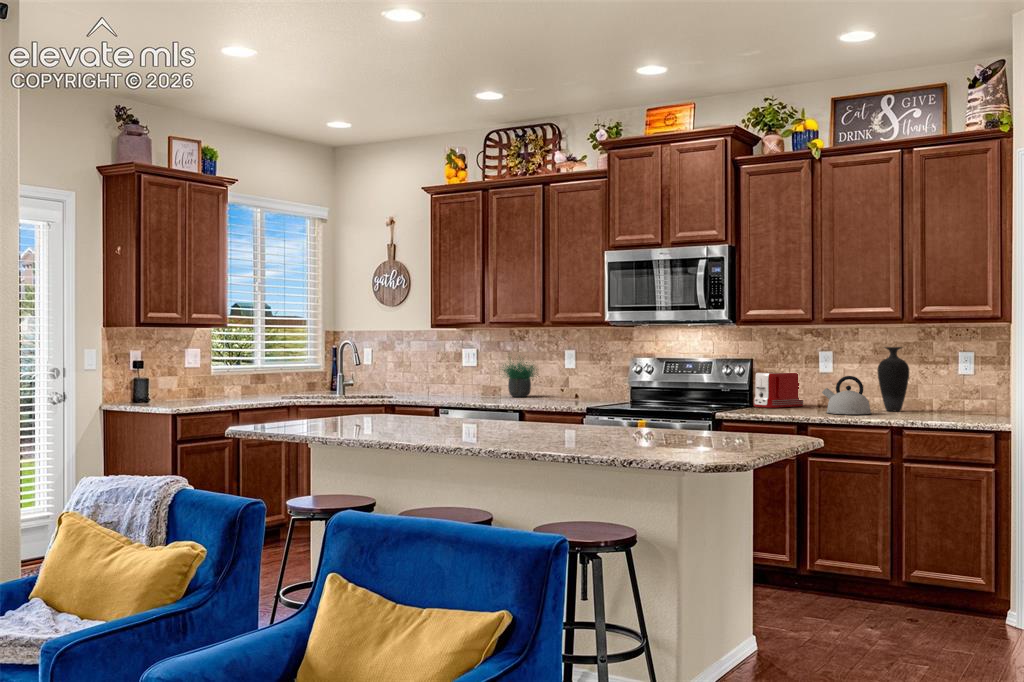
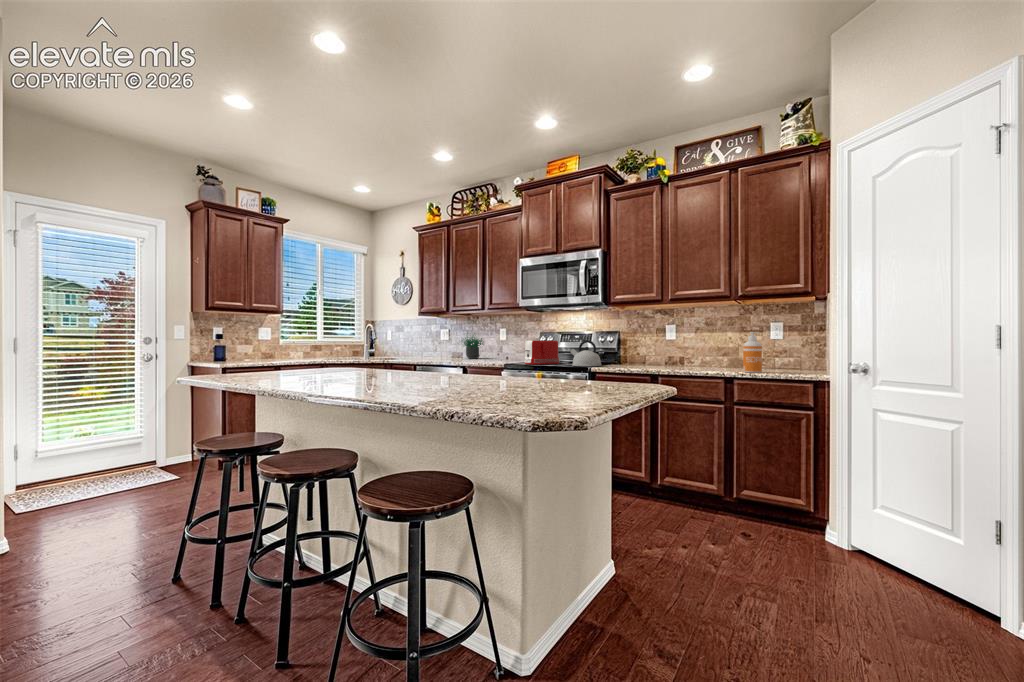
vase: present [878,347,909,411] -> none [709,320,733,366]
soap dispenser: none [913,369,936,422] -> present [743,332,762,373]
toaster: present [754,372,803,408] -> present [524,340,560,365]
kettle: present [822,376,871,414] -> present [570,340,602,366]

